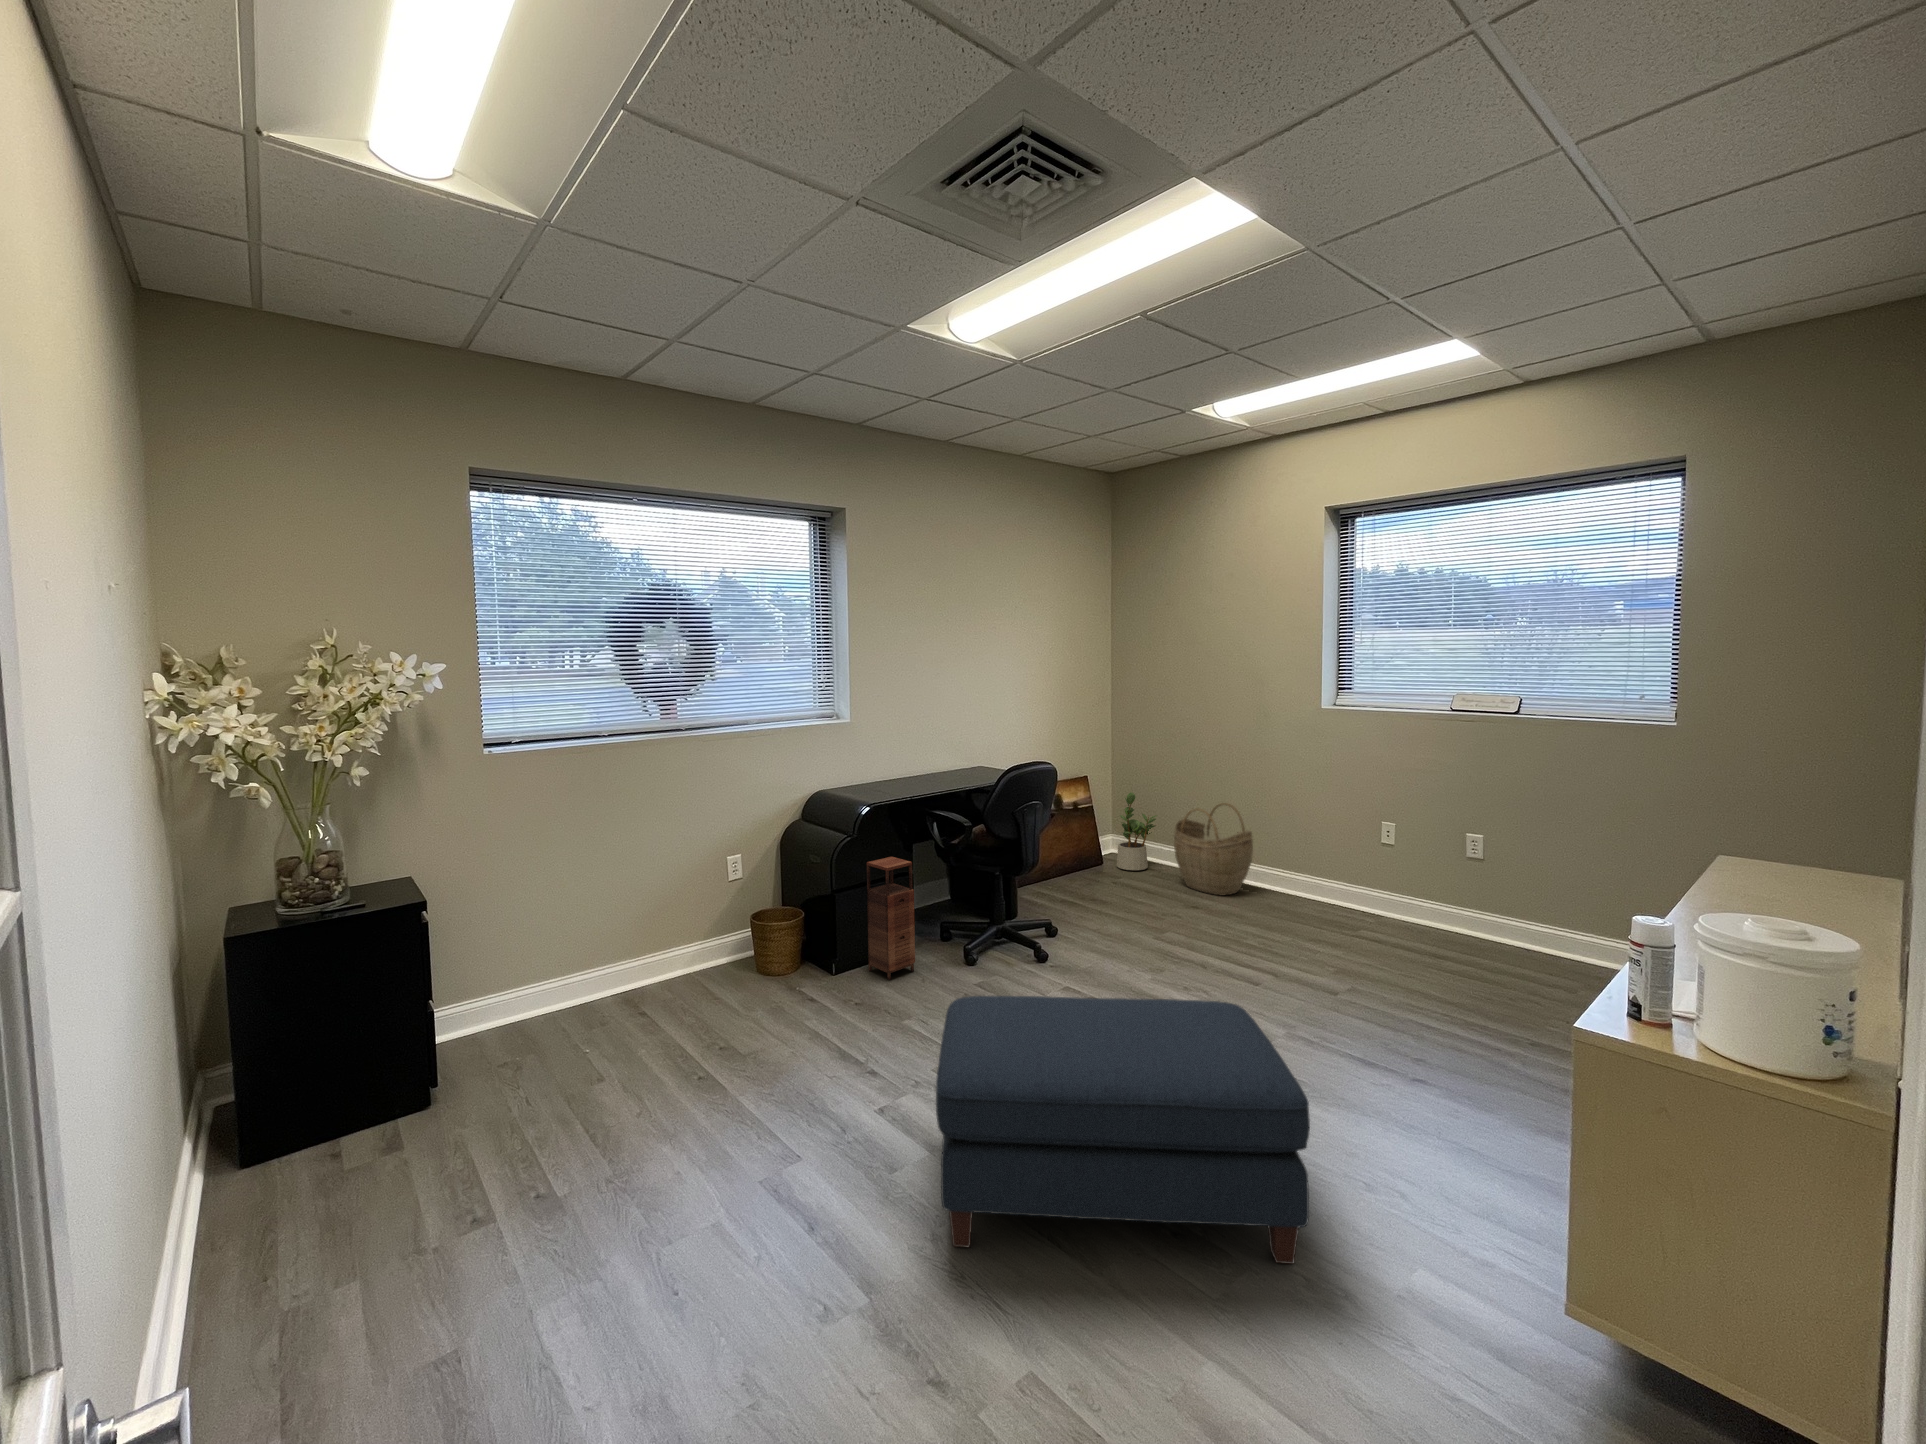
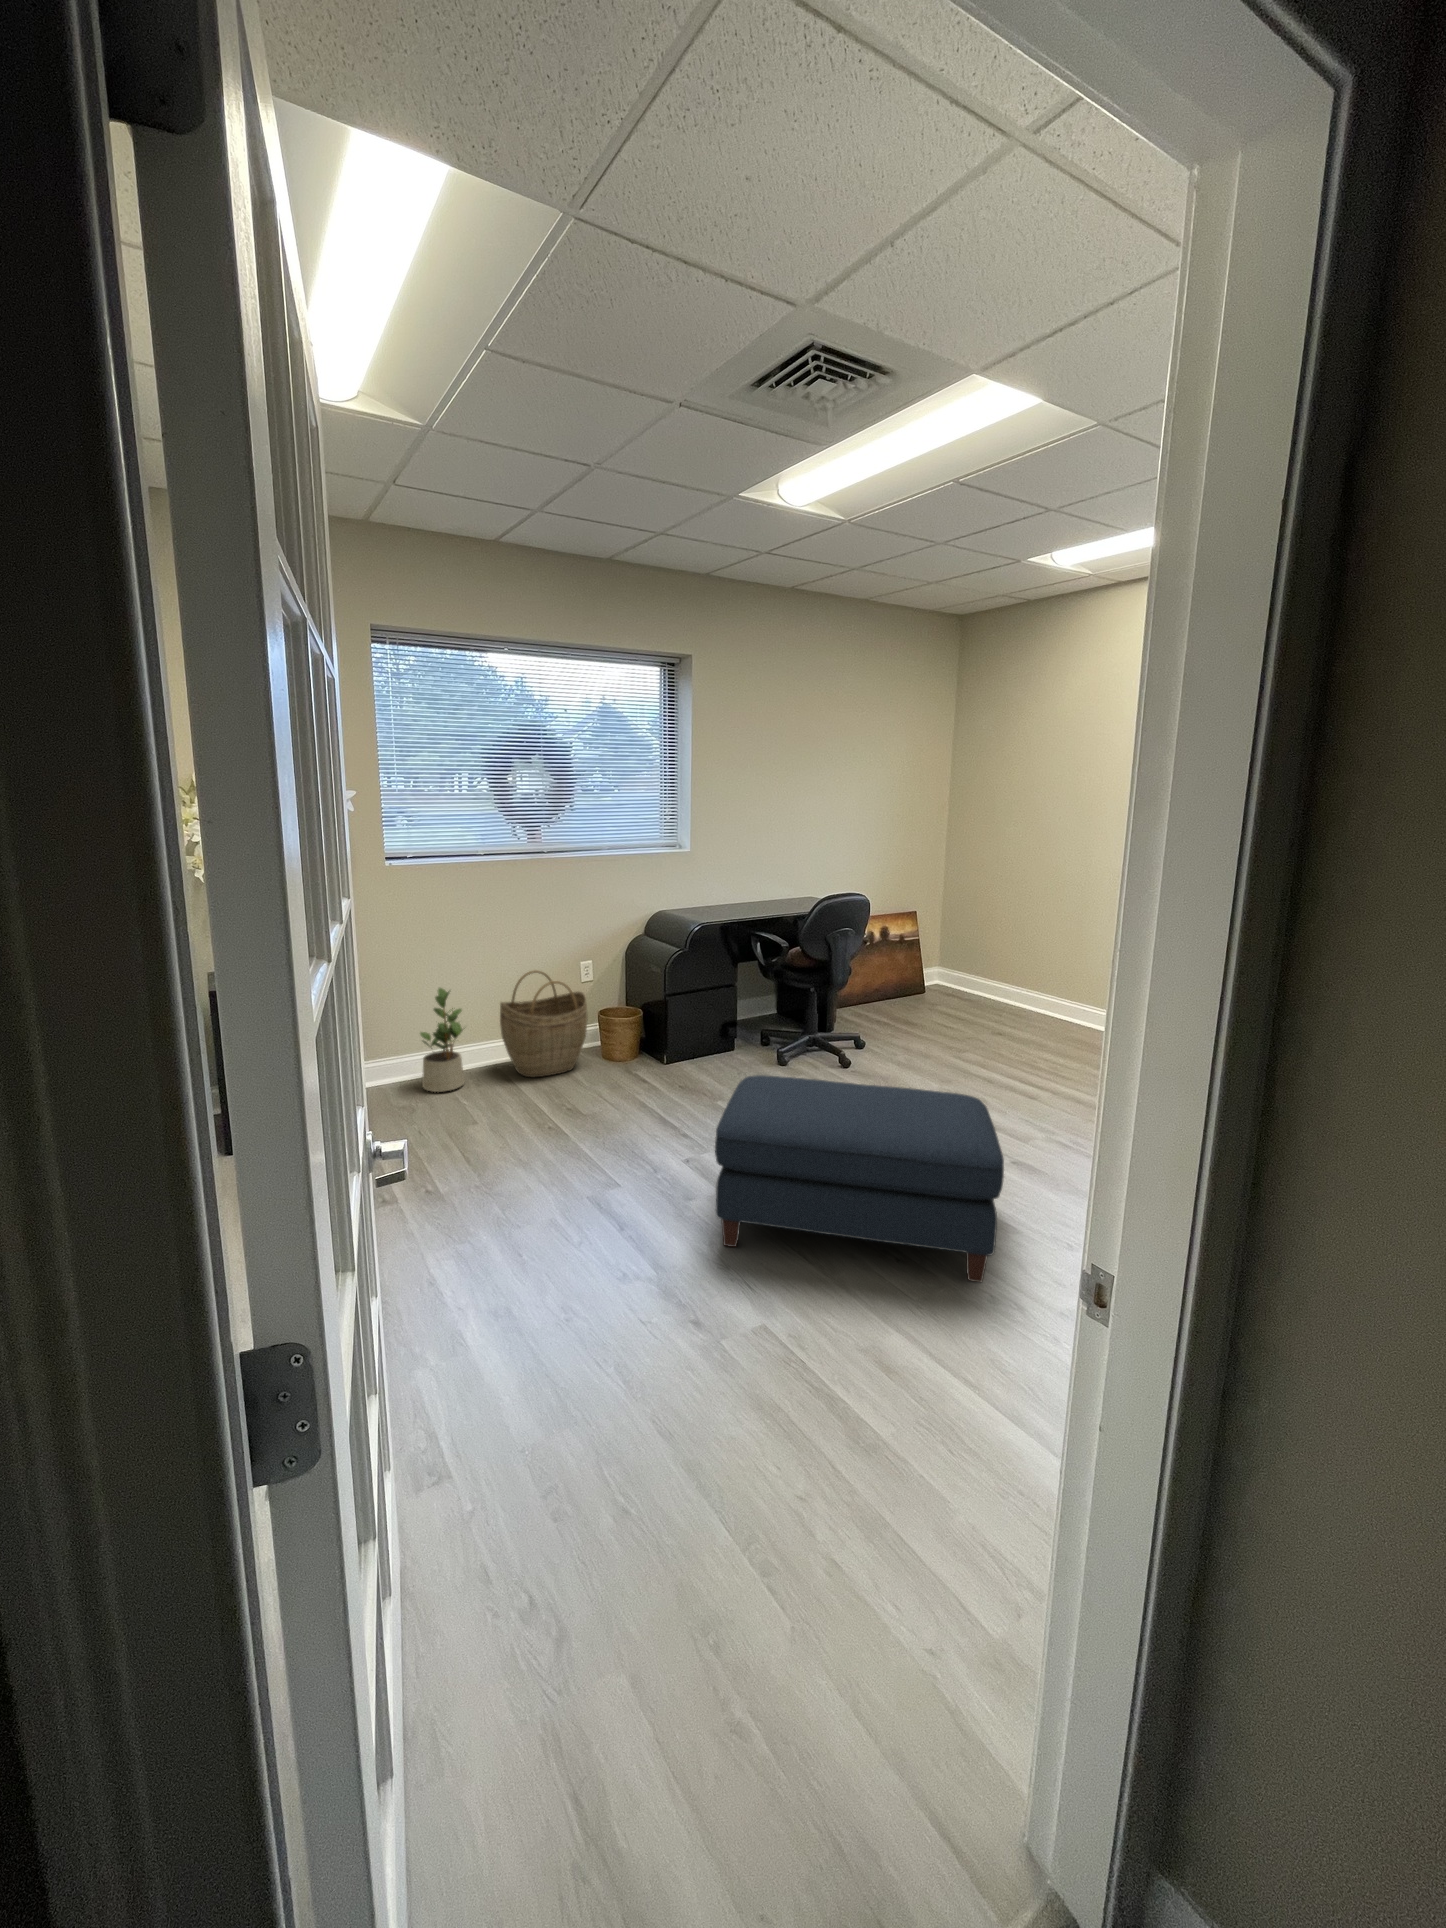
potted plant: present [1117,793,1156,870] -> present [420,988,464,1092]
woven basket: present [1174,803,1253,895] -> present [500,971,588,1077]
storage cabinet: present [867,857,915,980] -> none [695,969,735,1071]

